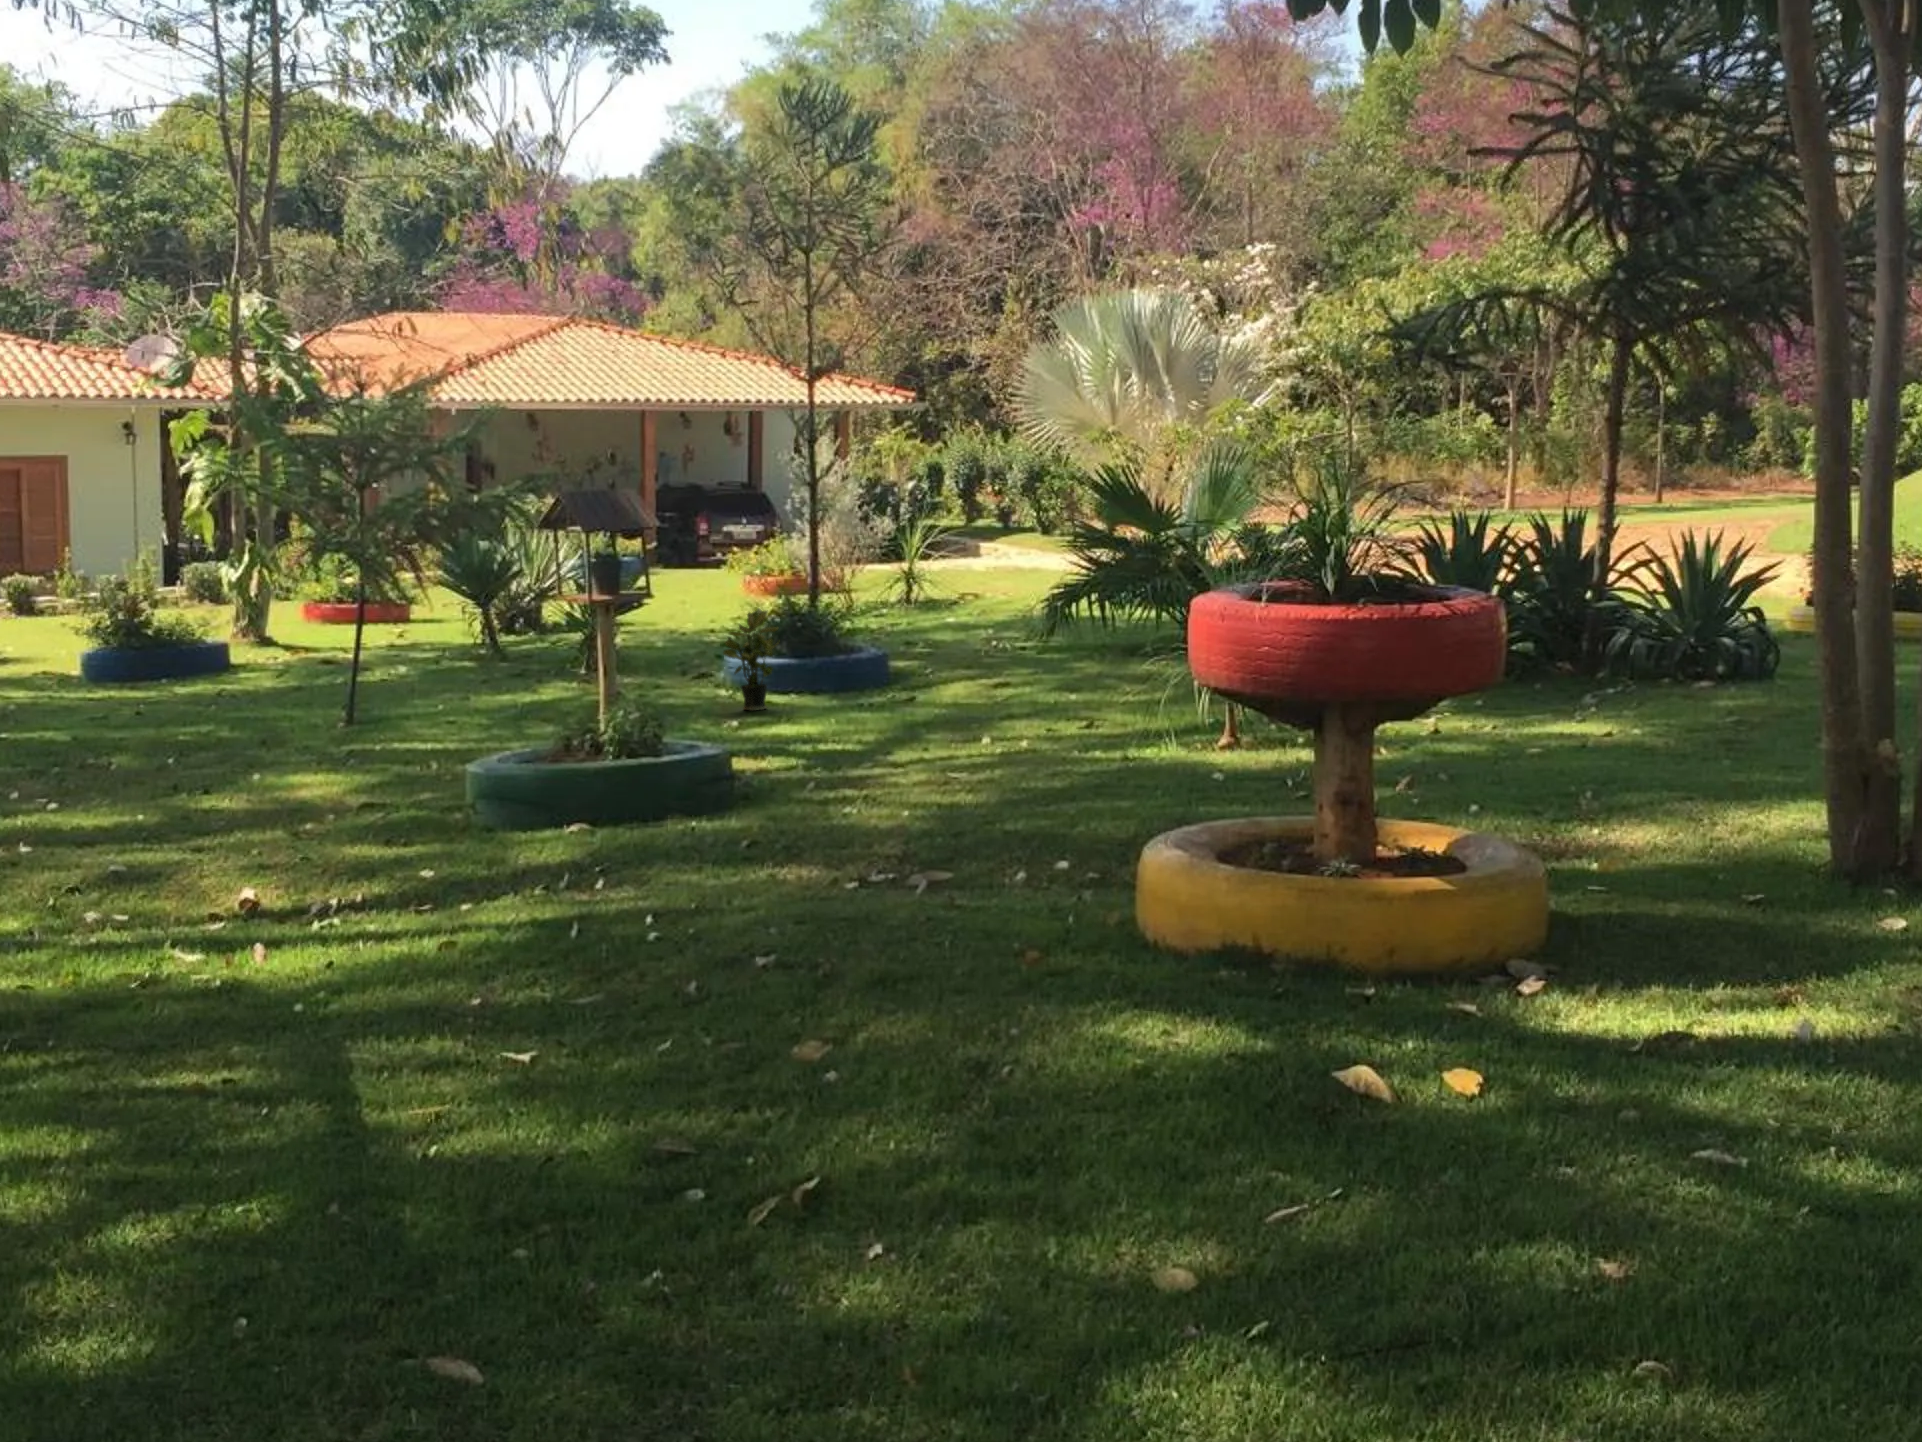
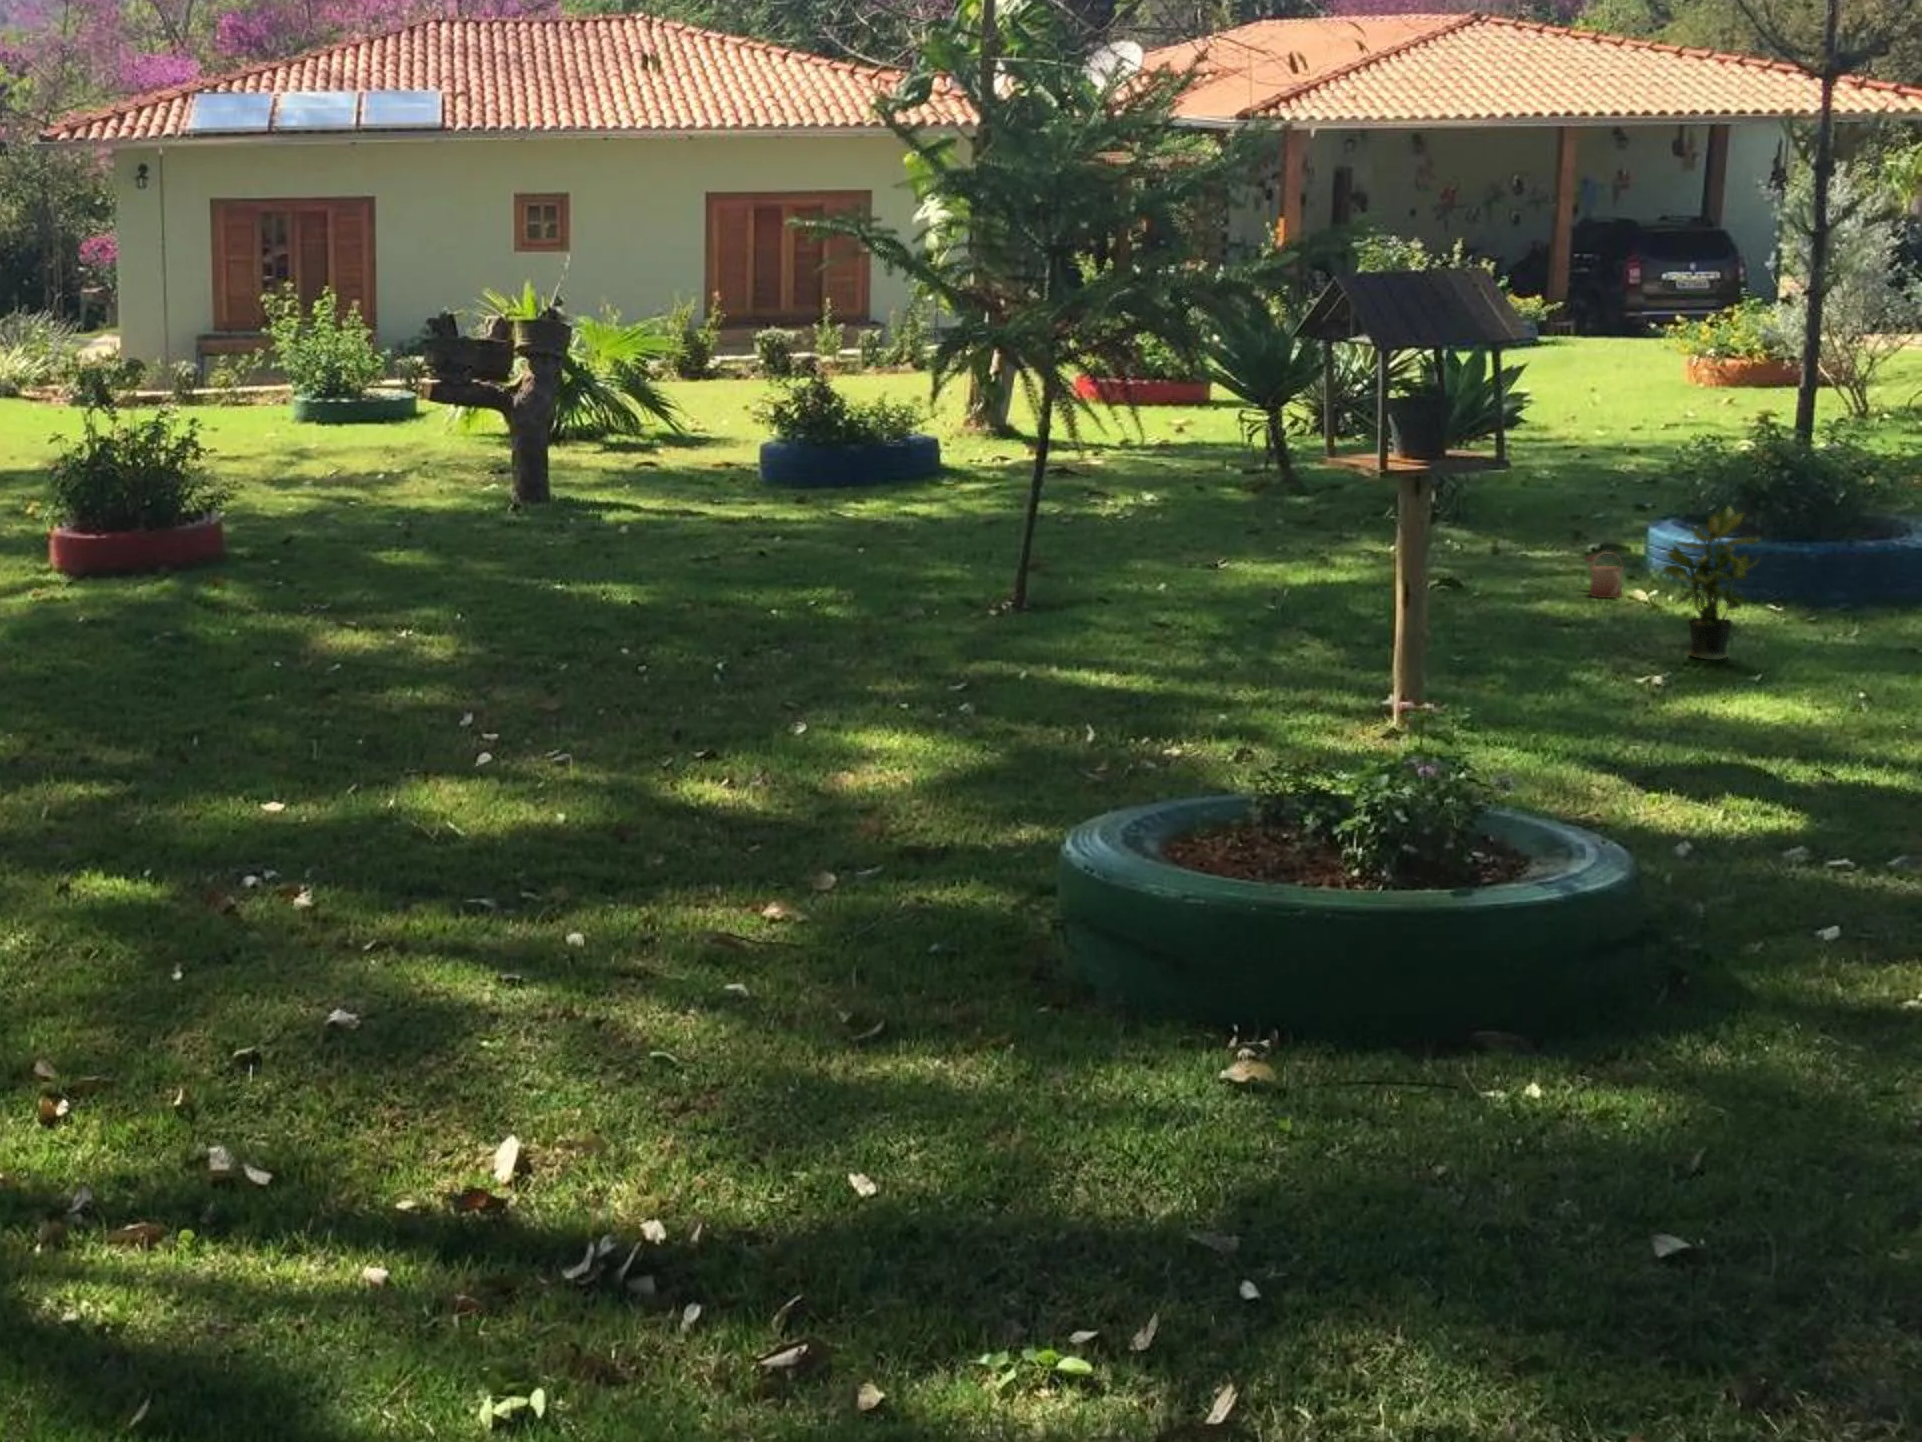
watering can: none [676,659,702,691] -> present [1585,554,1623,598]

